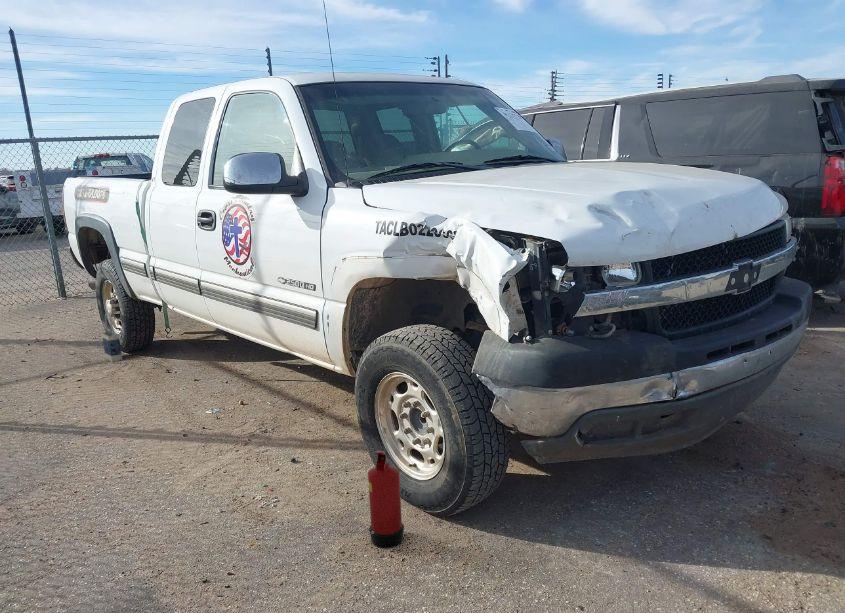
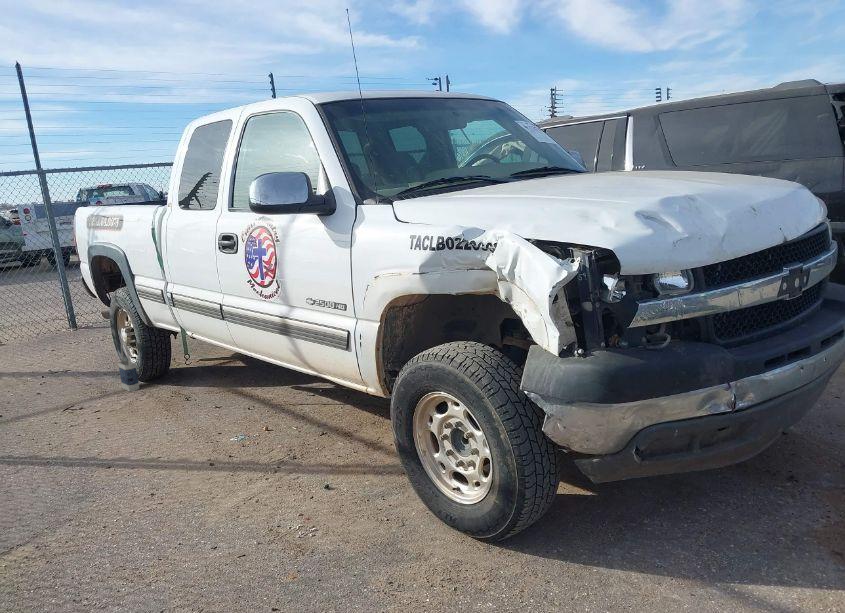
fire extinguisher: present [368,448,404,548] -> none [413,472,452,576]

